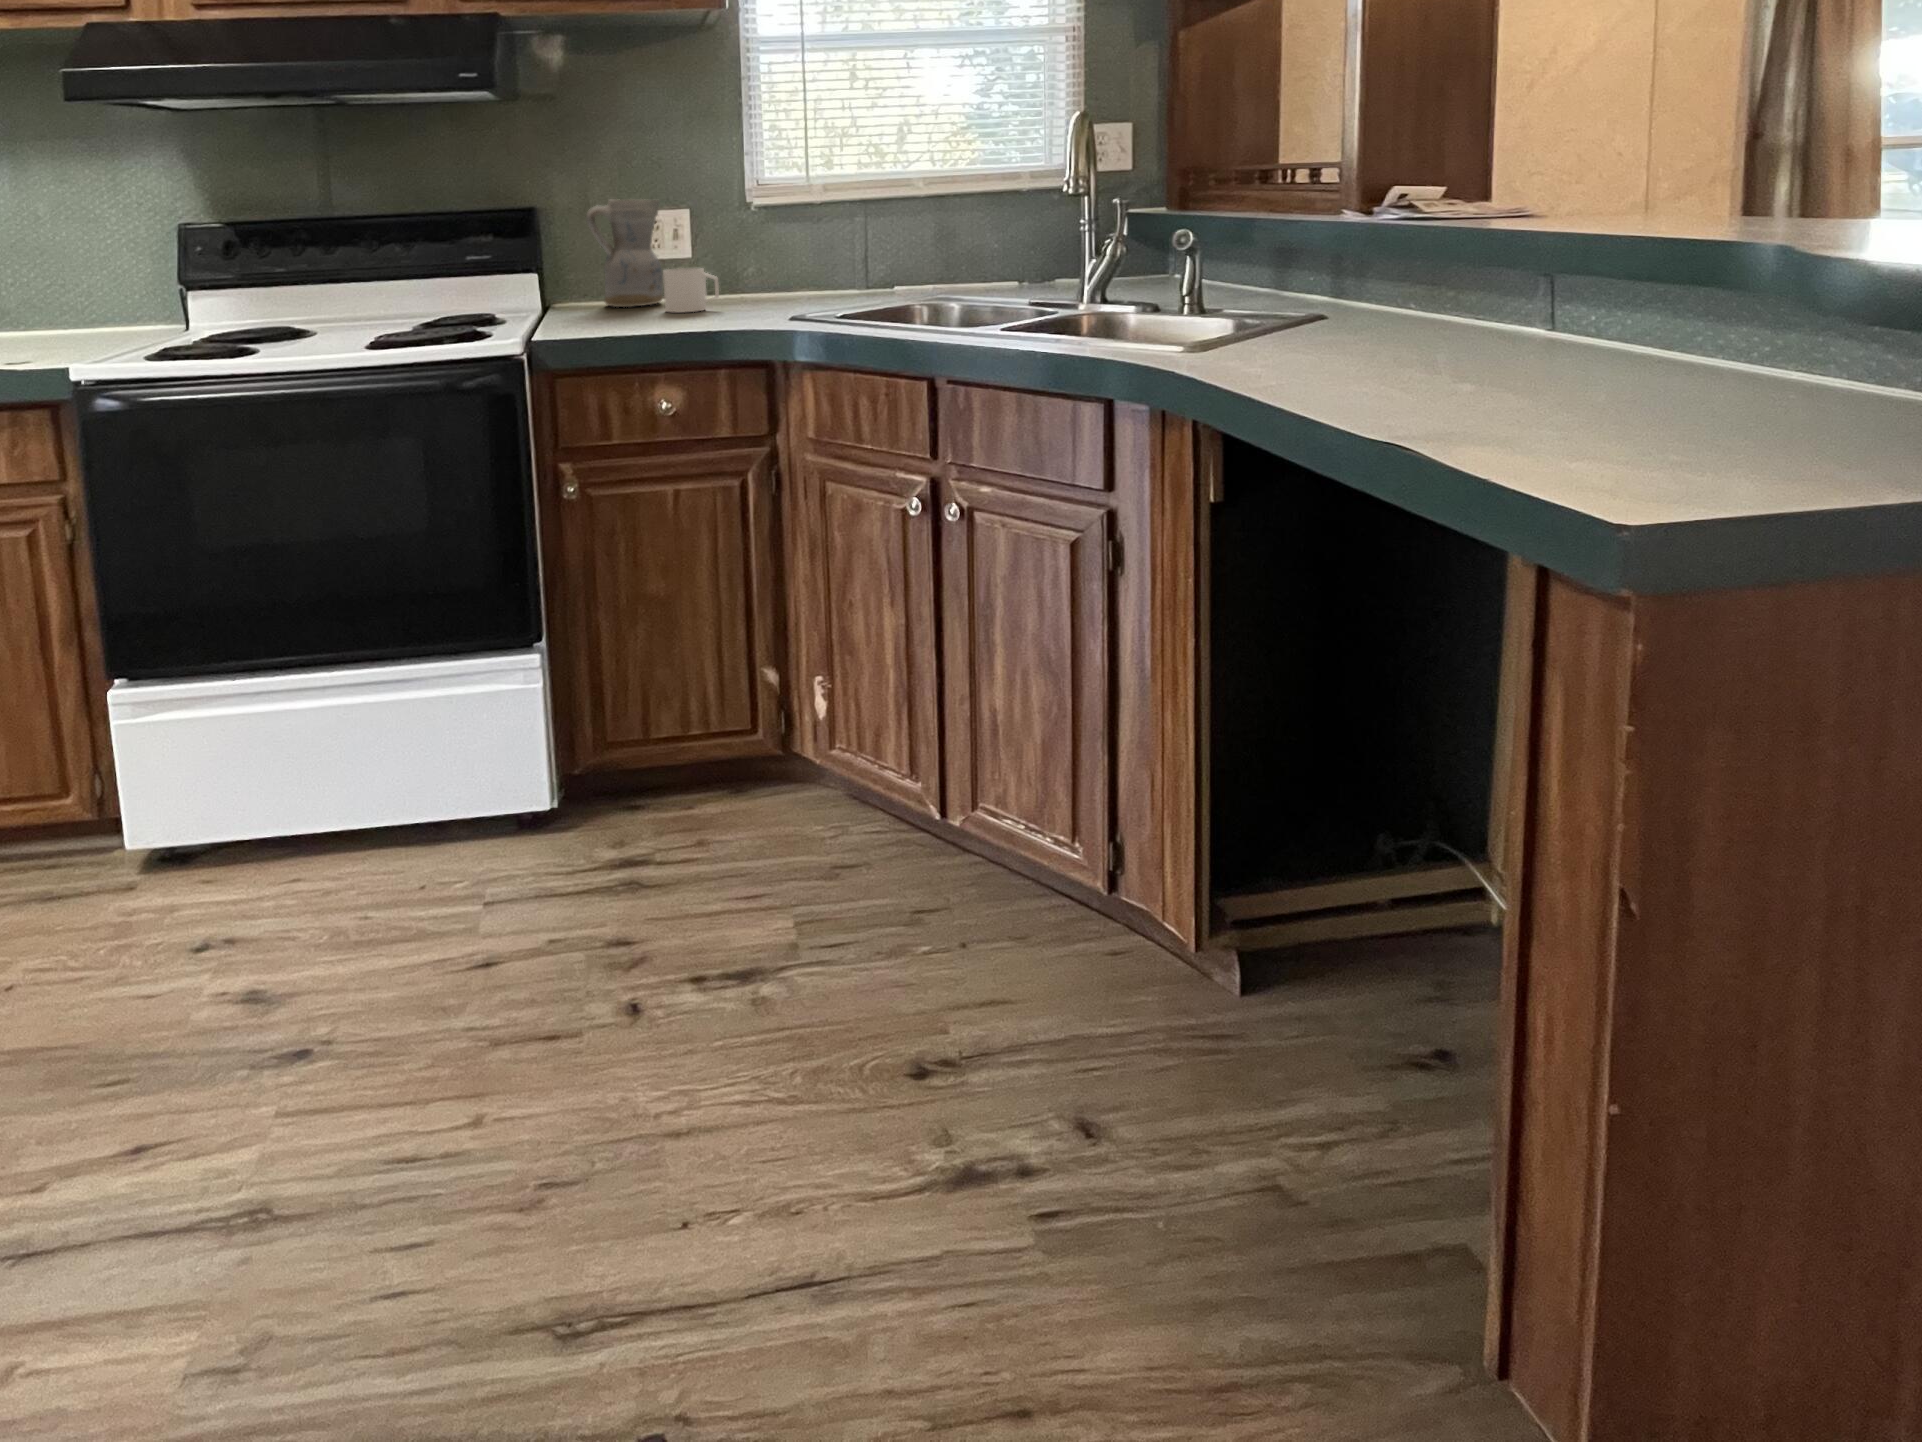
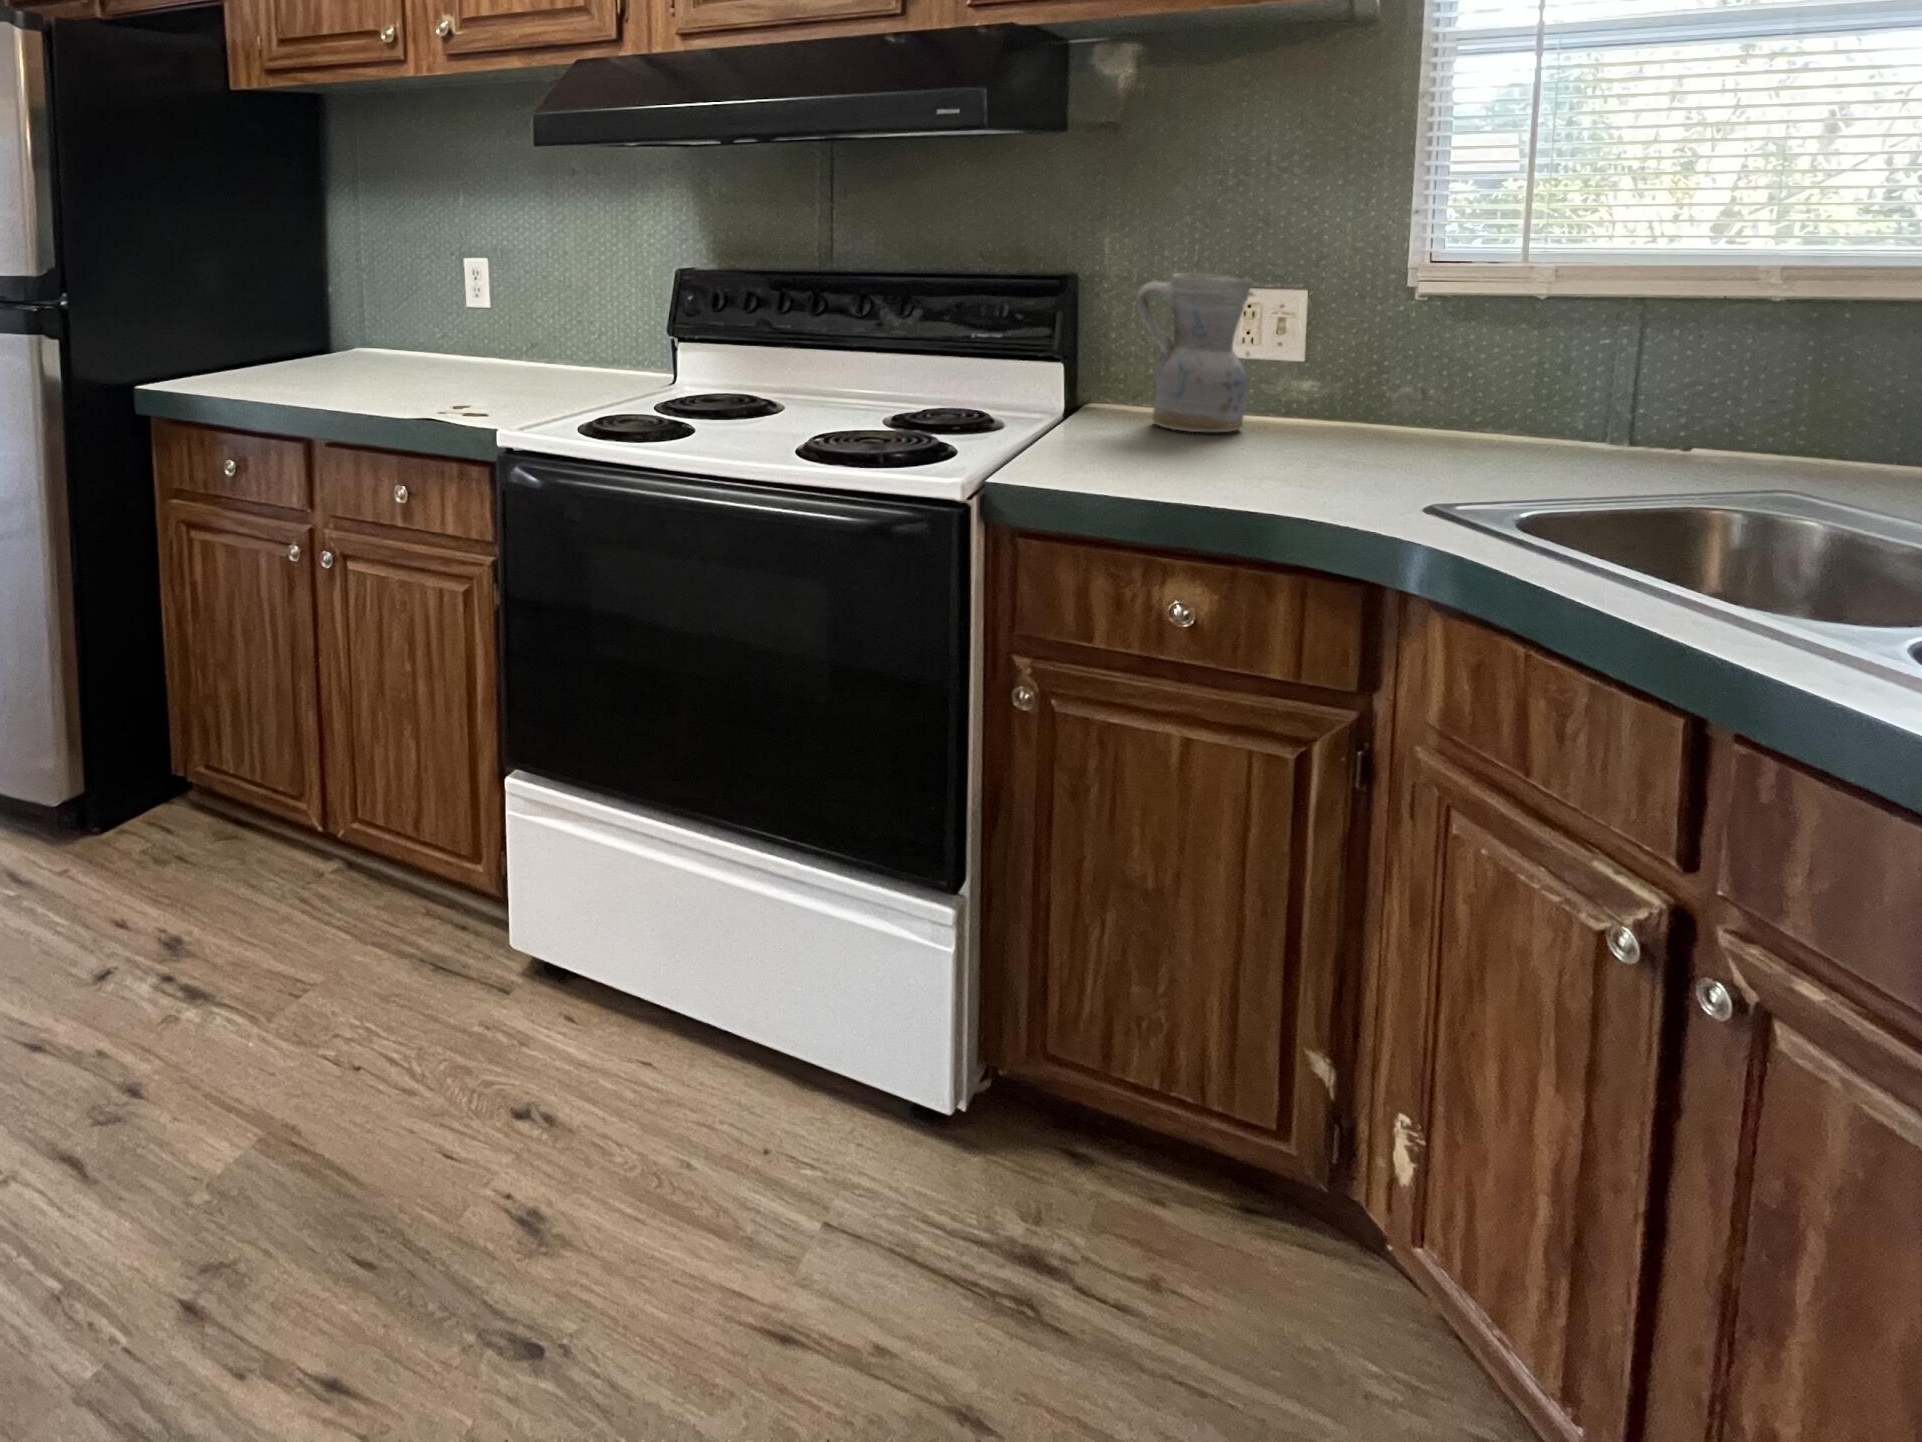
mug: present [663,268,719,312] -> none [1232,388,1326,460]

